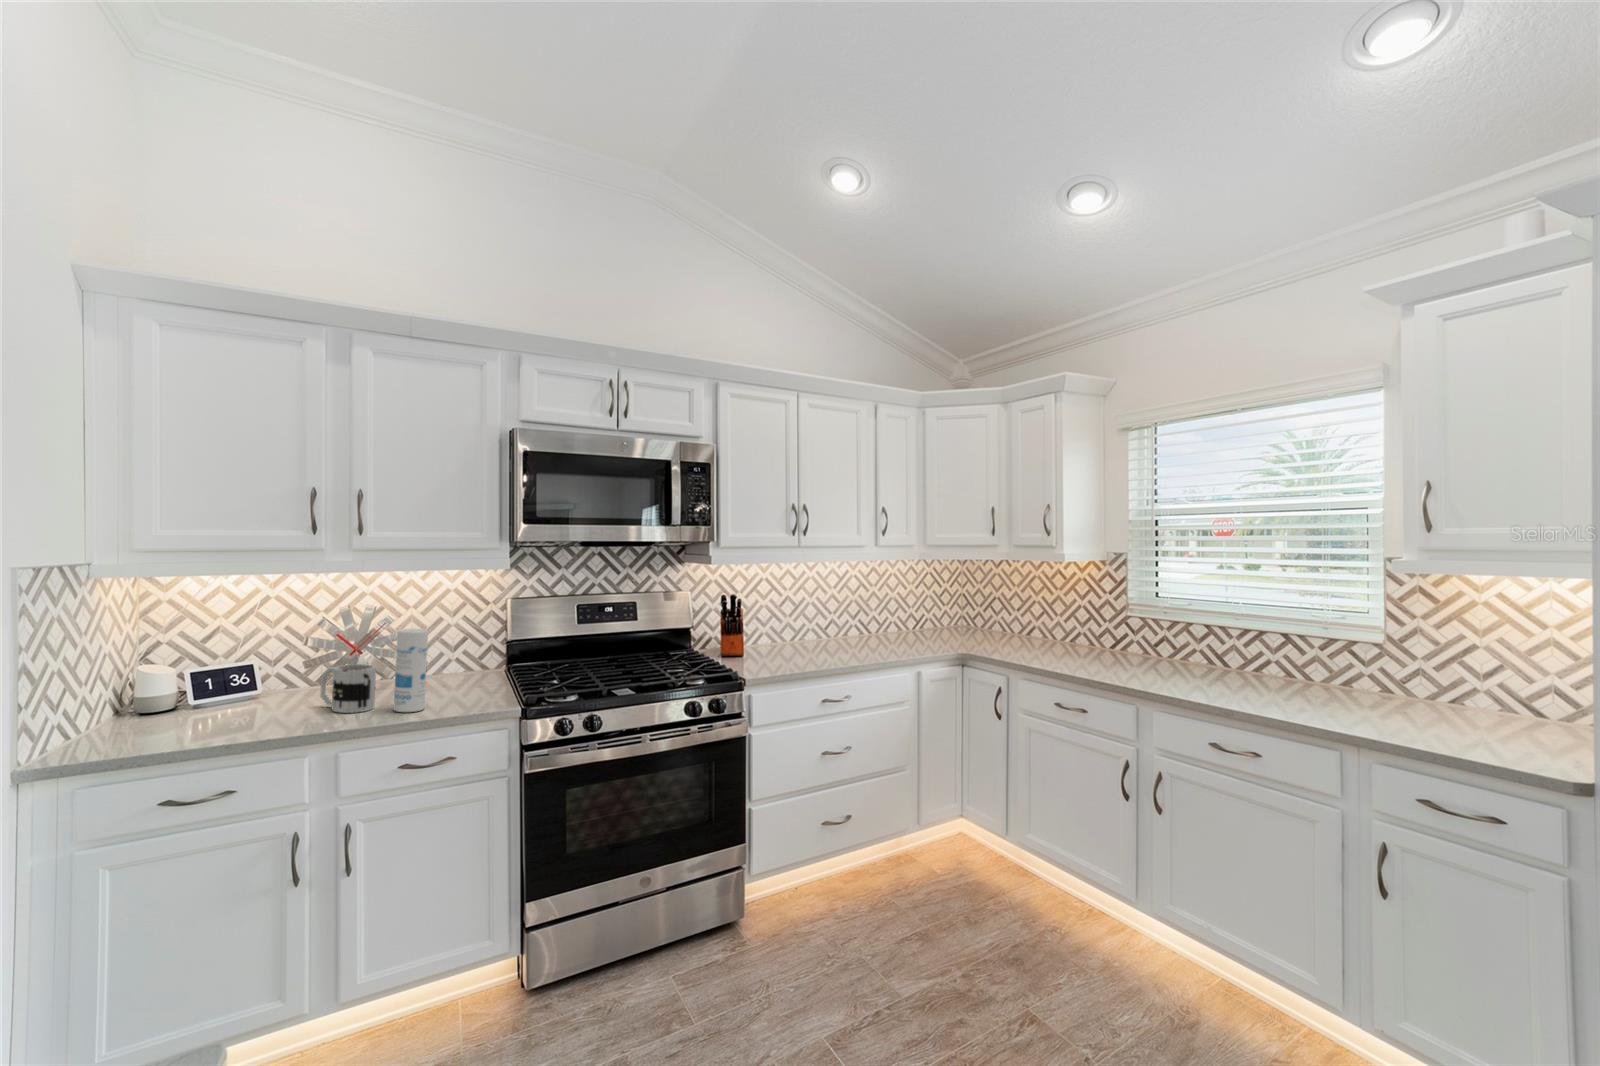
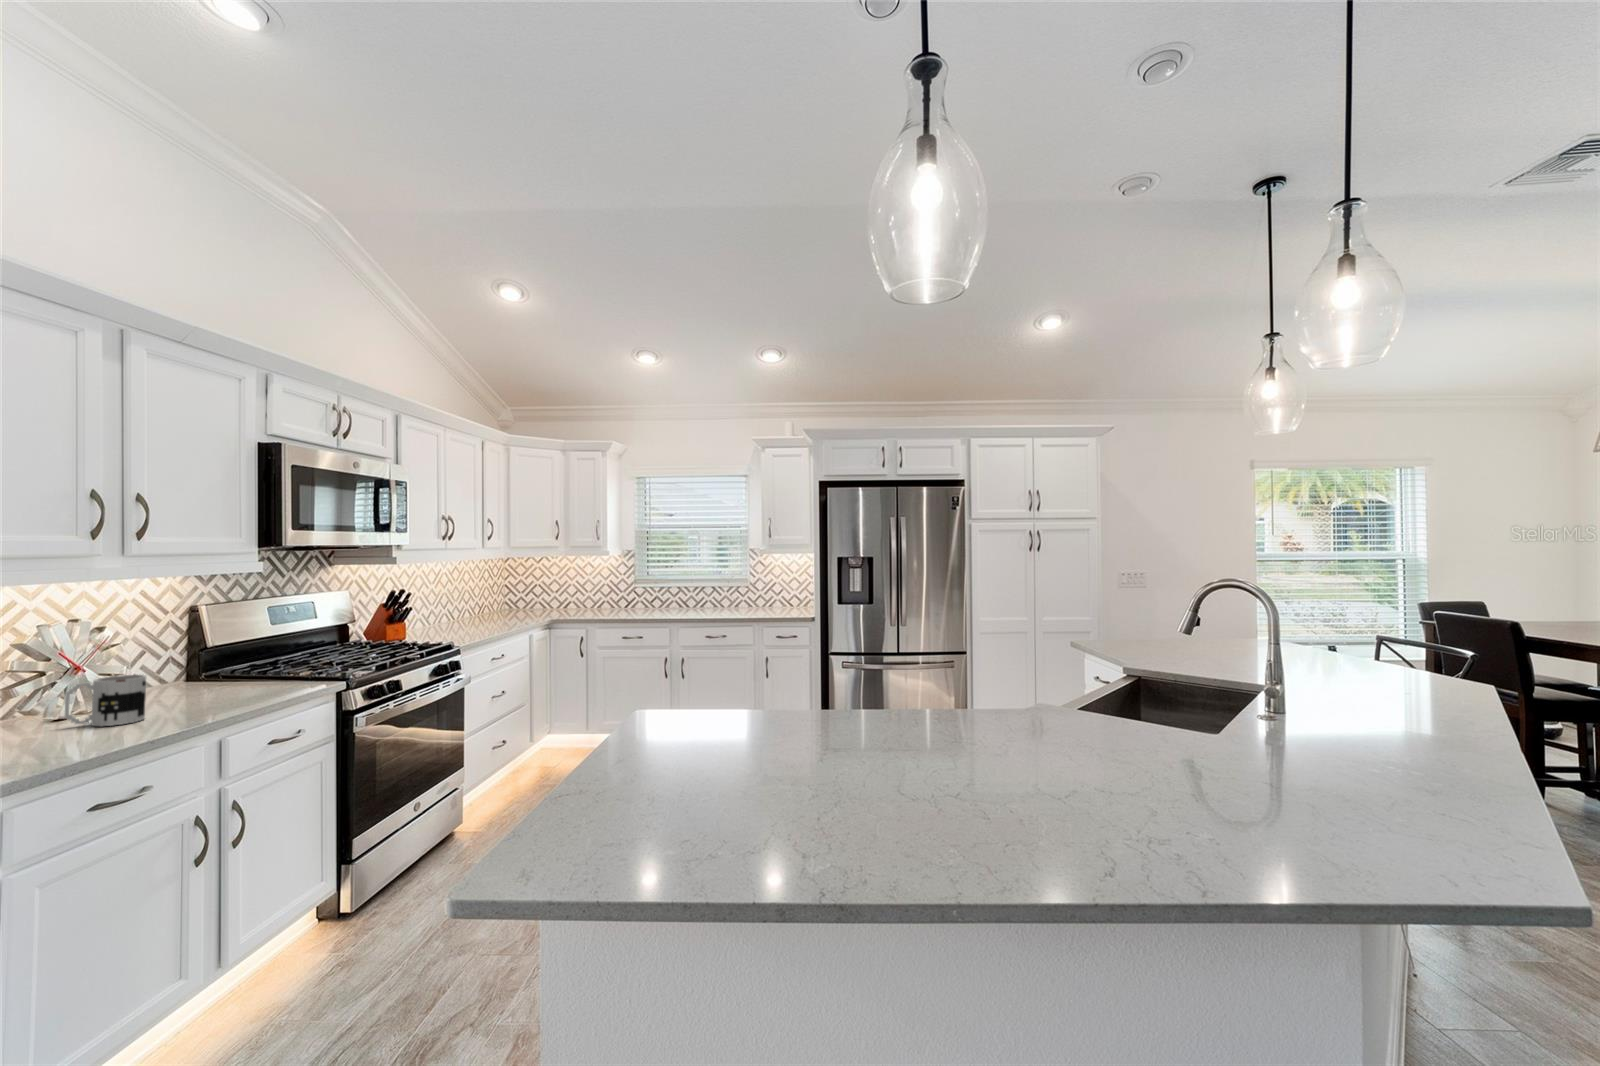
canister: present [394,629,428,712] -> none [174,631,214,713]

